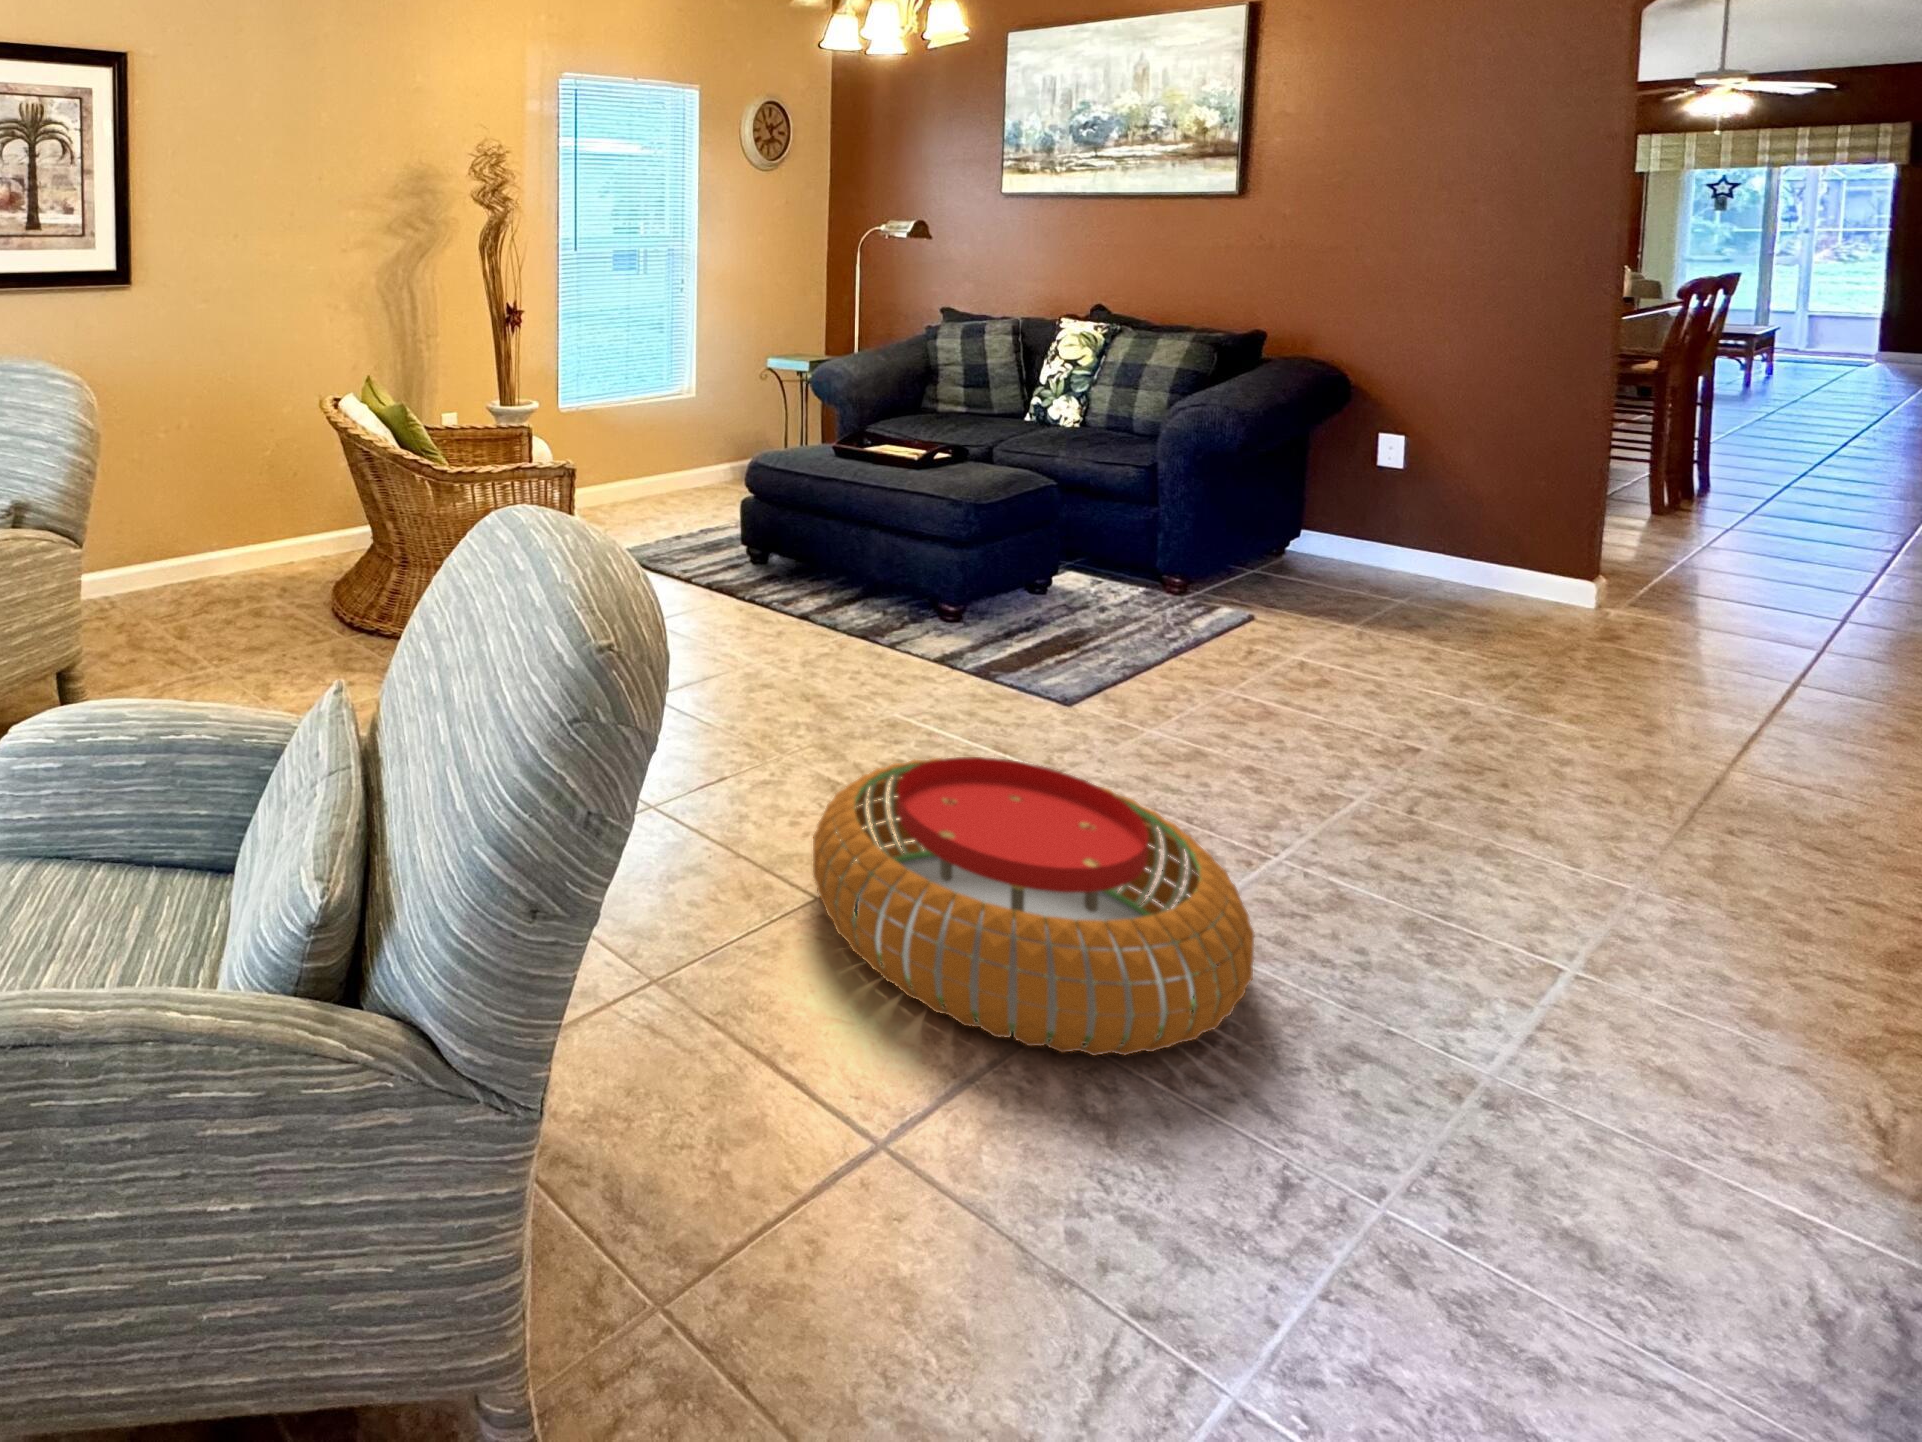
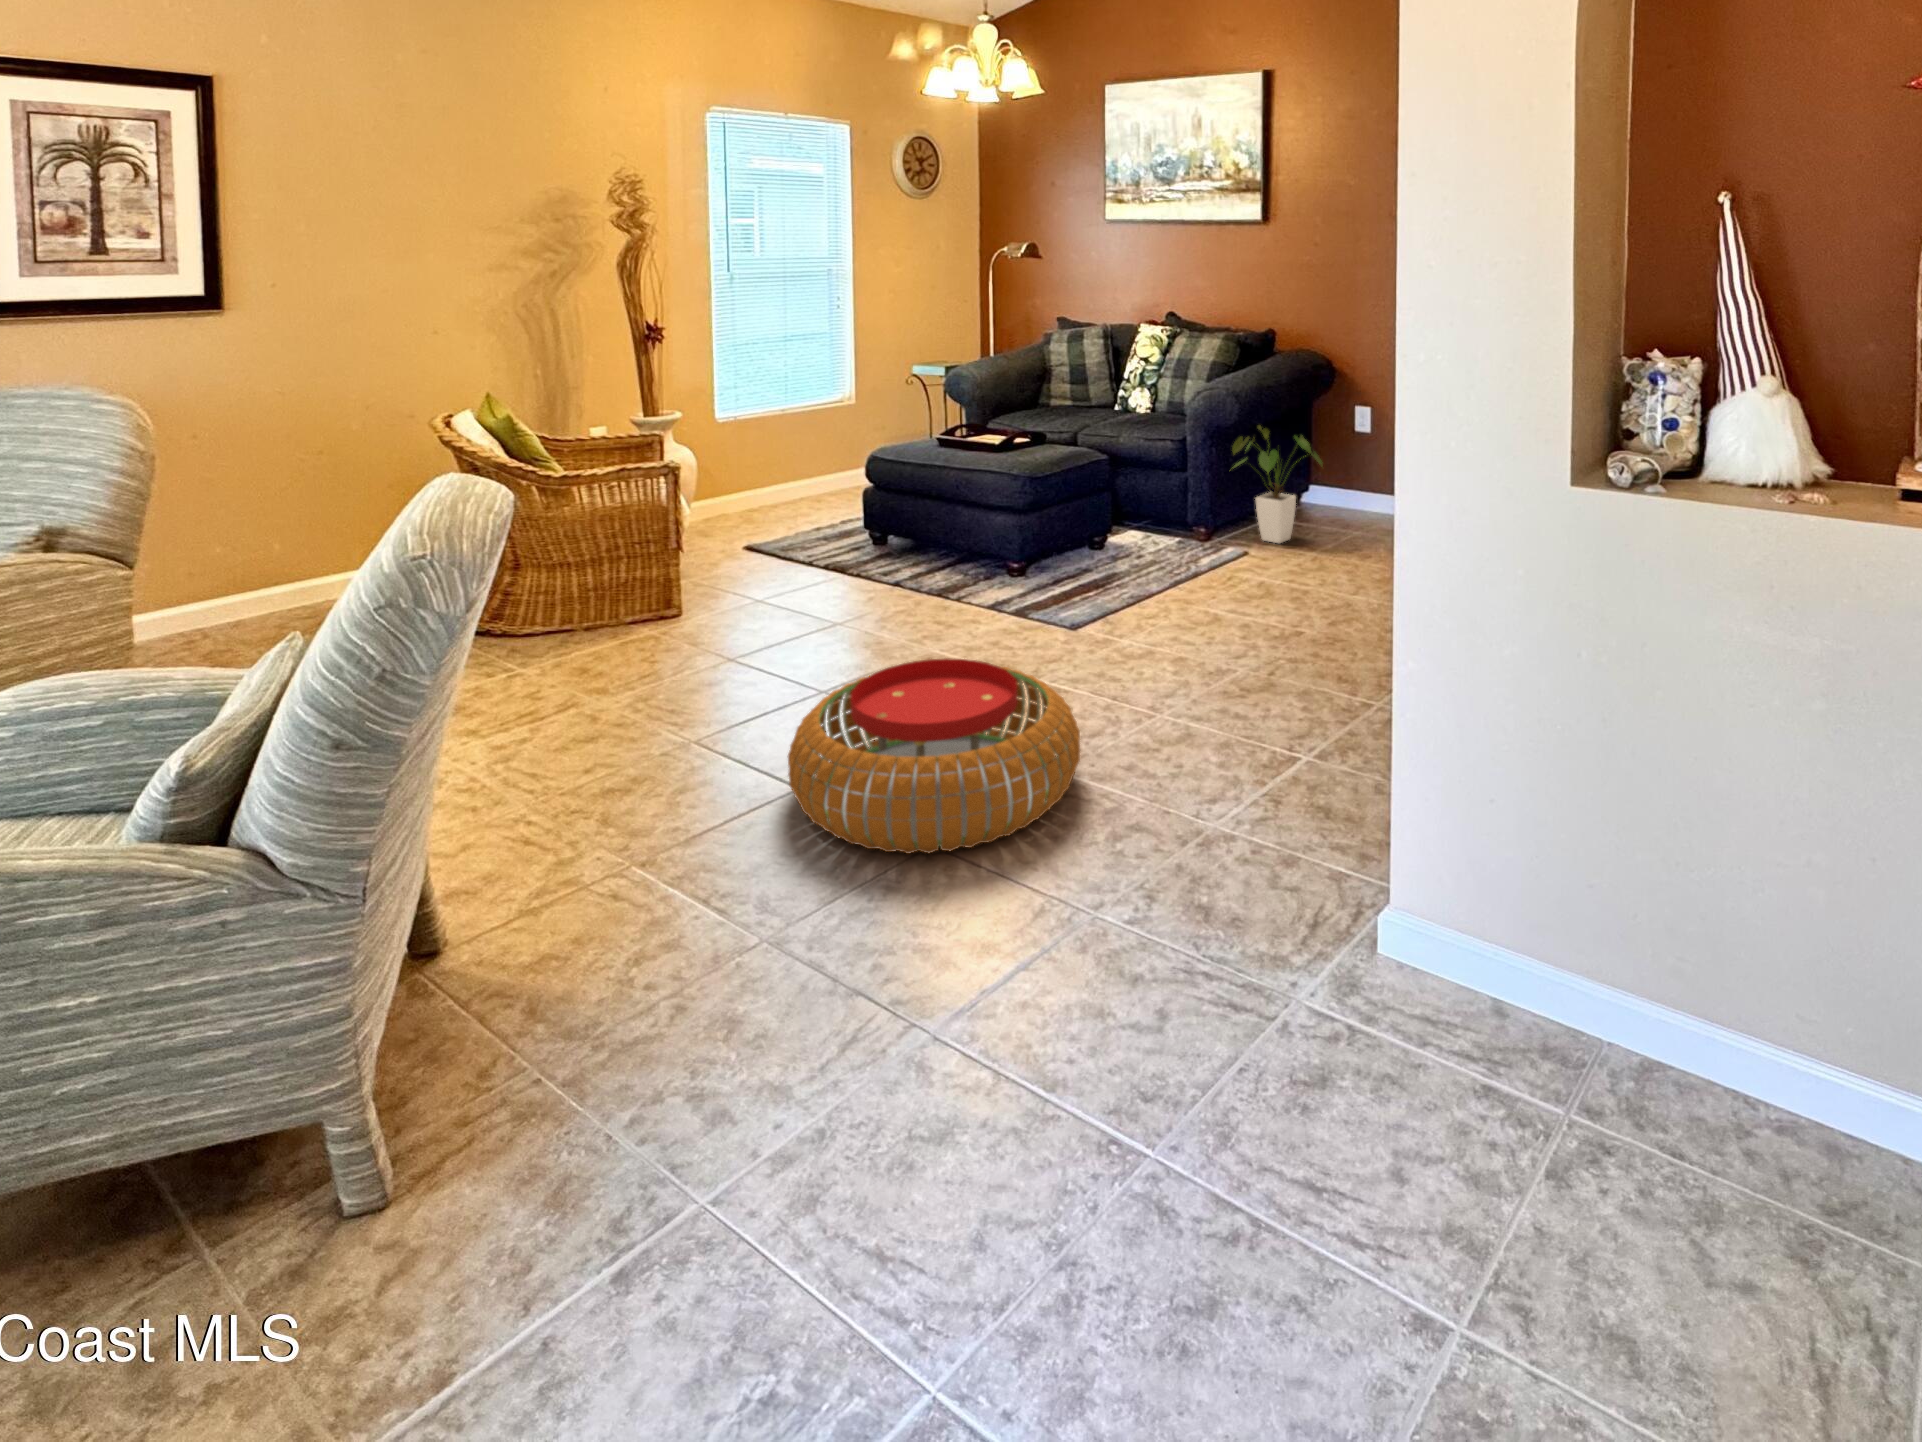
house plant: none [1228,455,1385,615] -> present [1232,425,1322,543]

